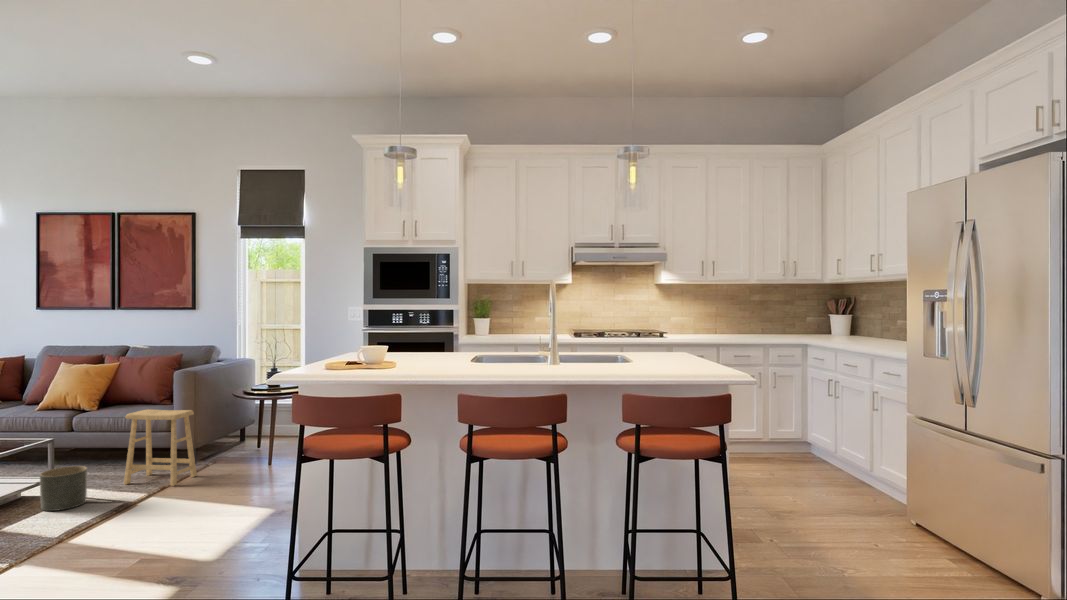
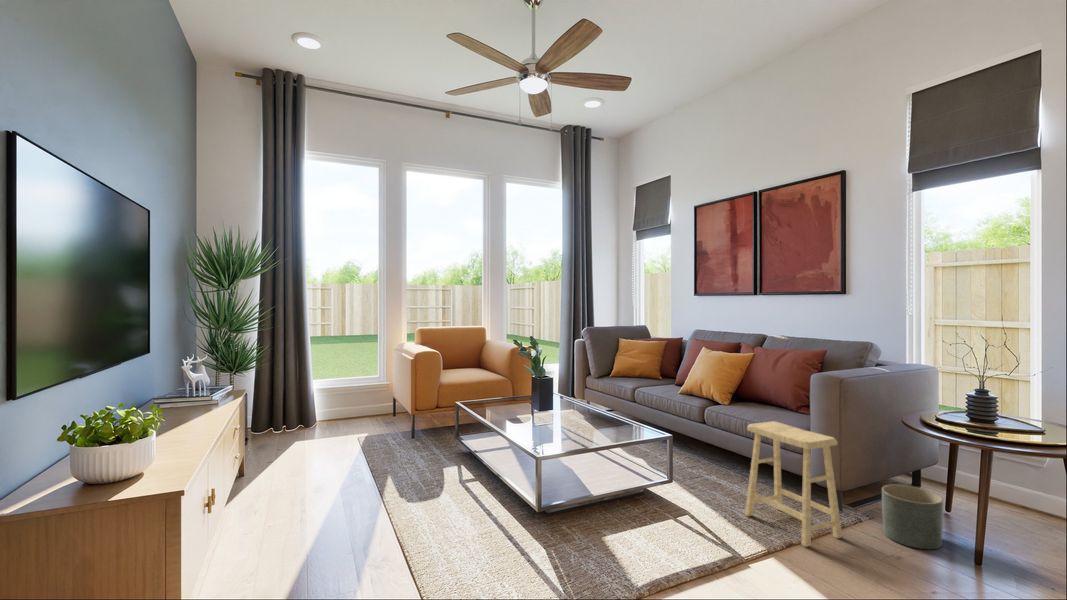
planter: present [40,466,87,511] -> present [882,485,943,549]

